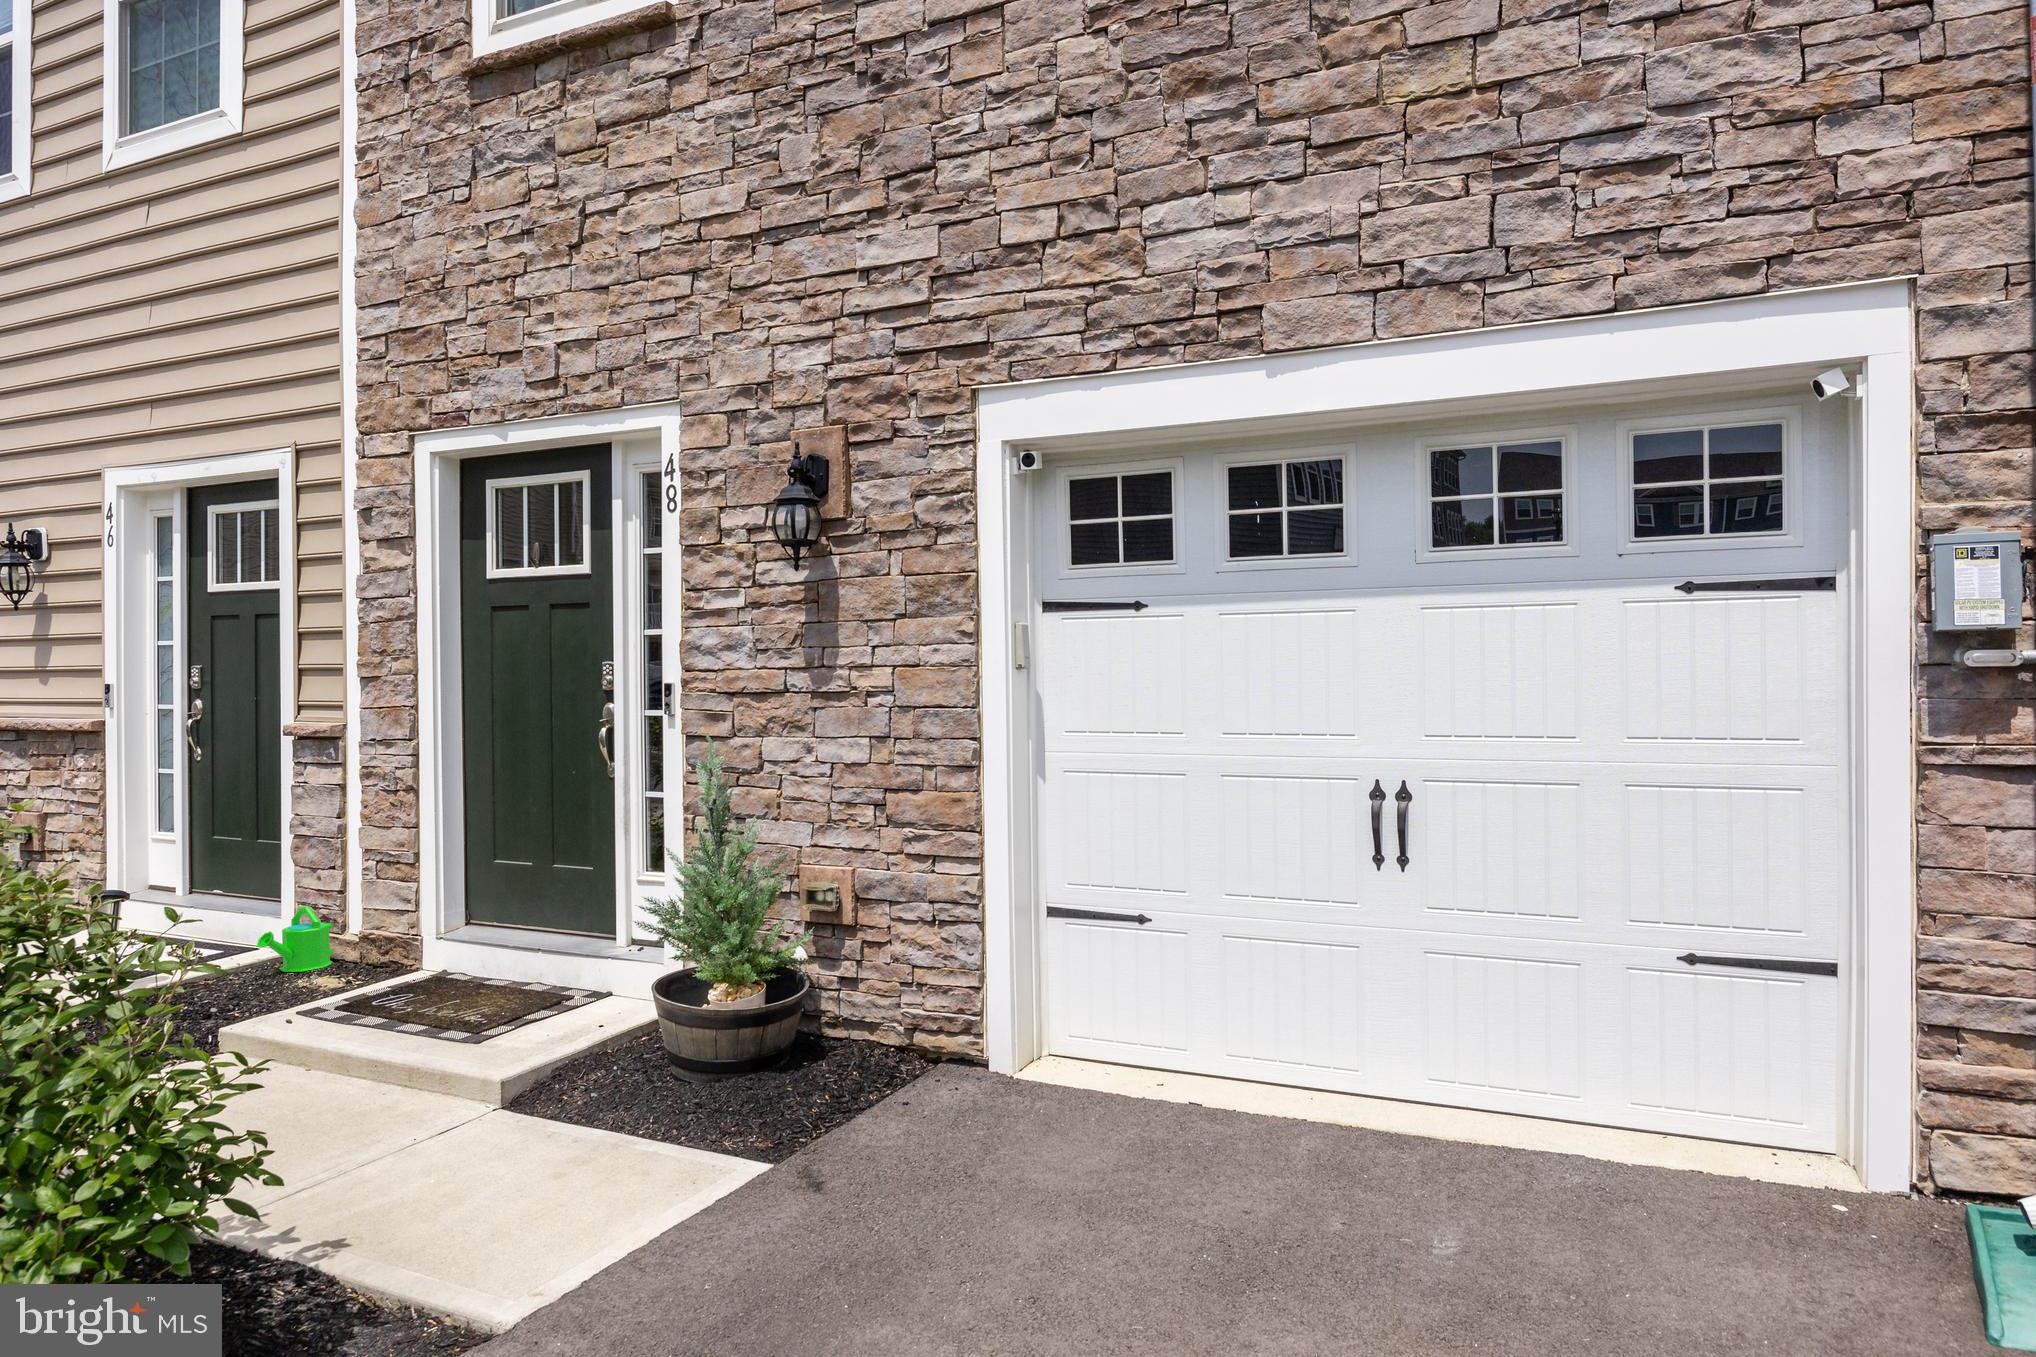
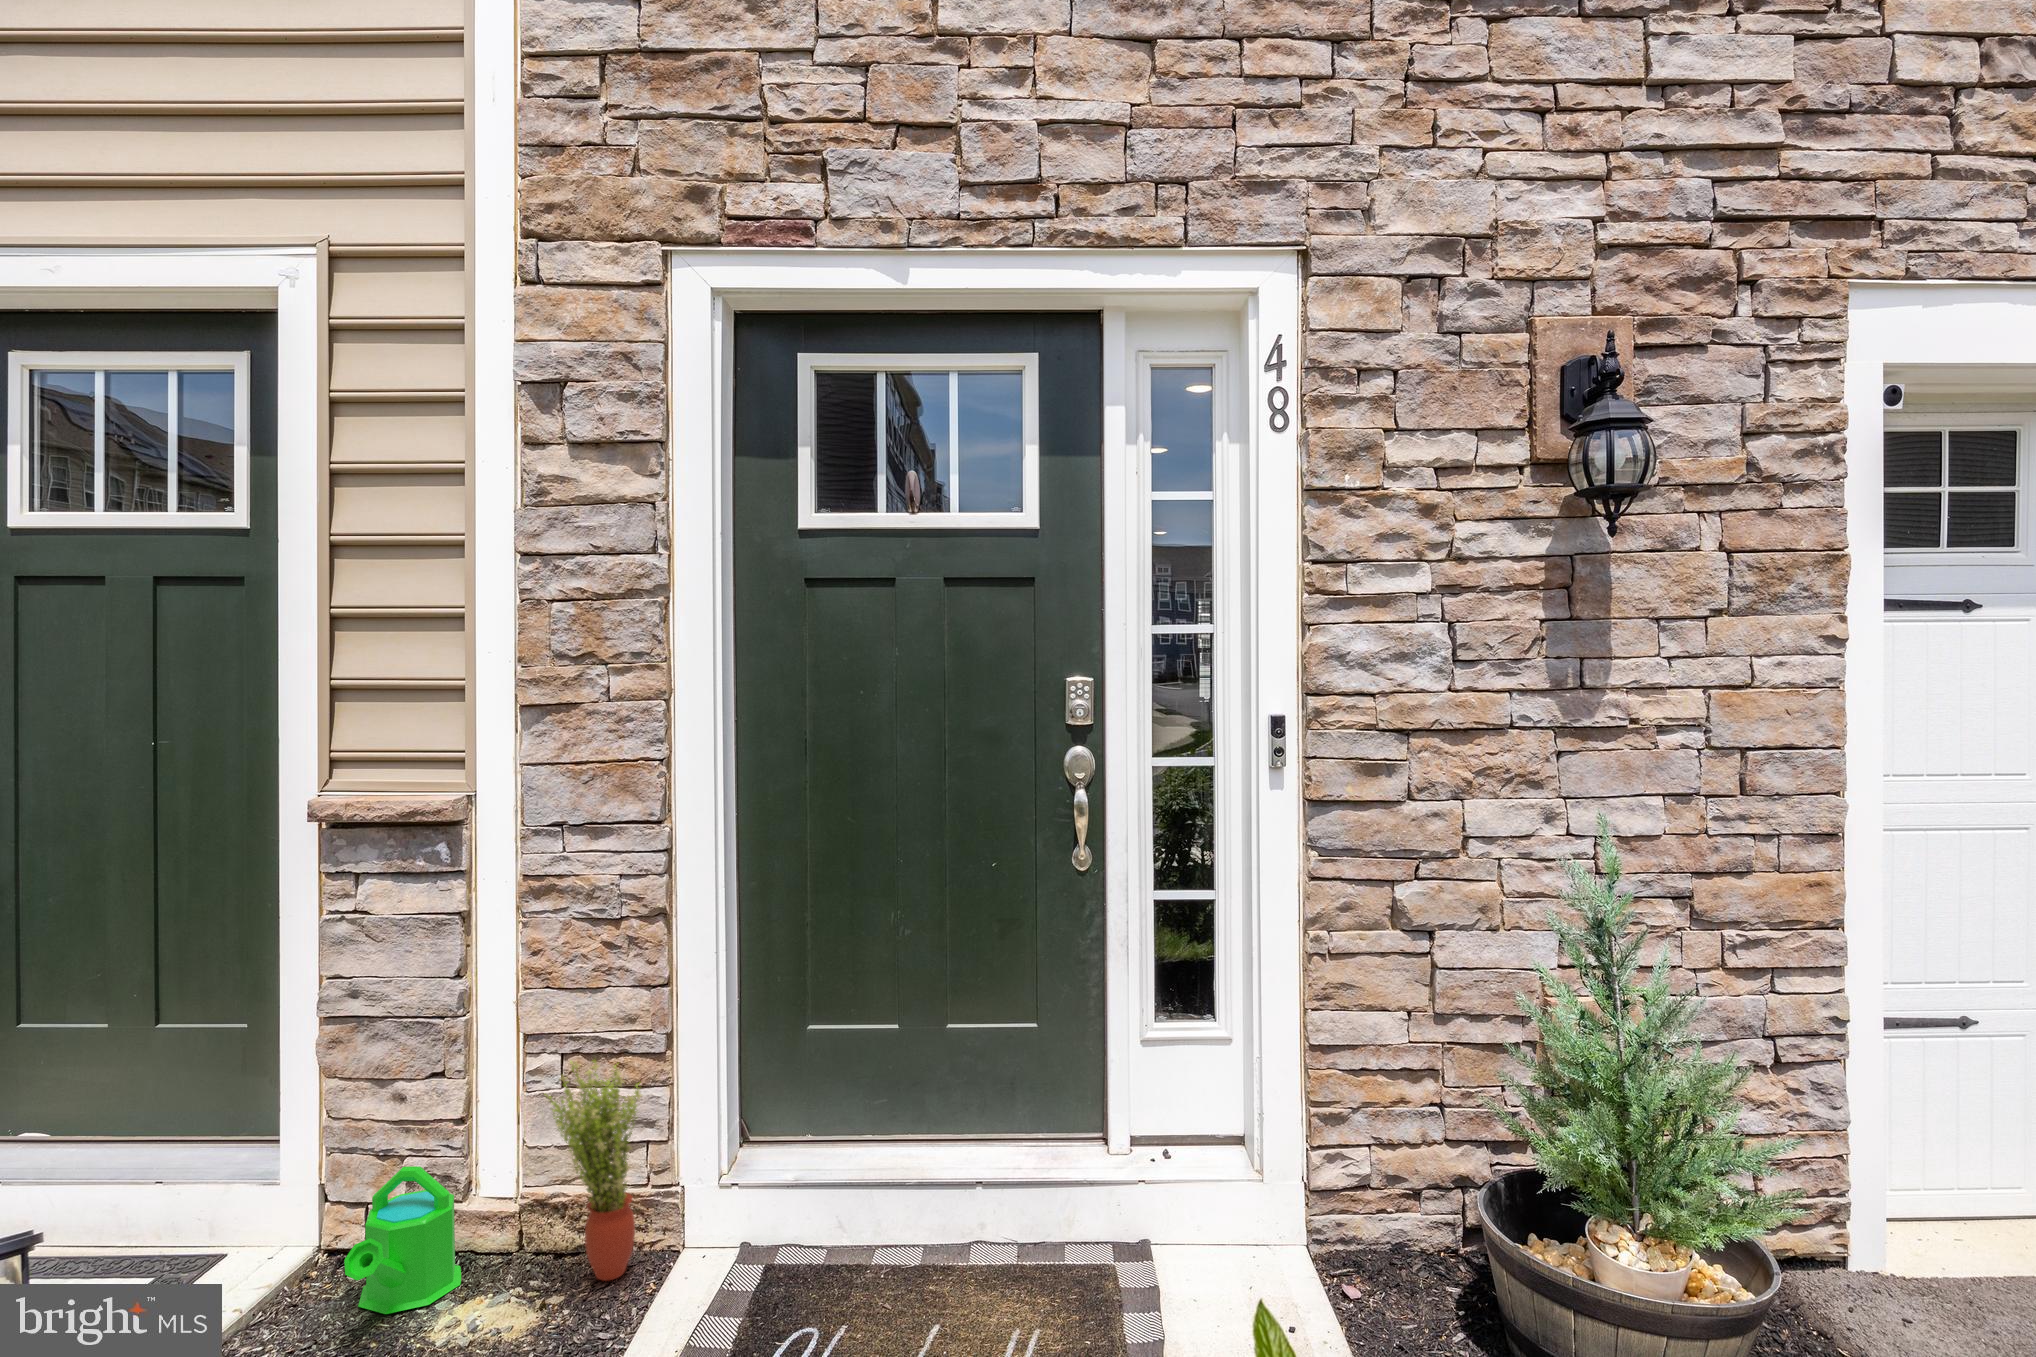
potted plant: none [346,860,394,974] -> present [548,1060,642,1281]

